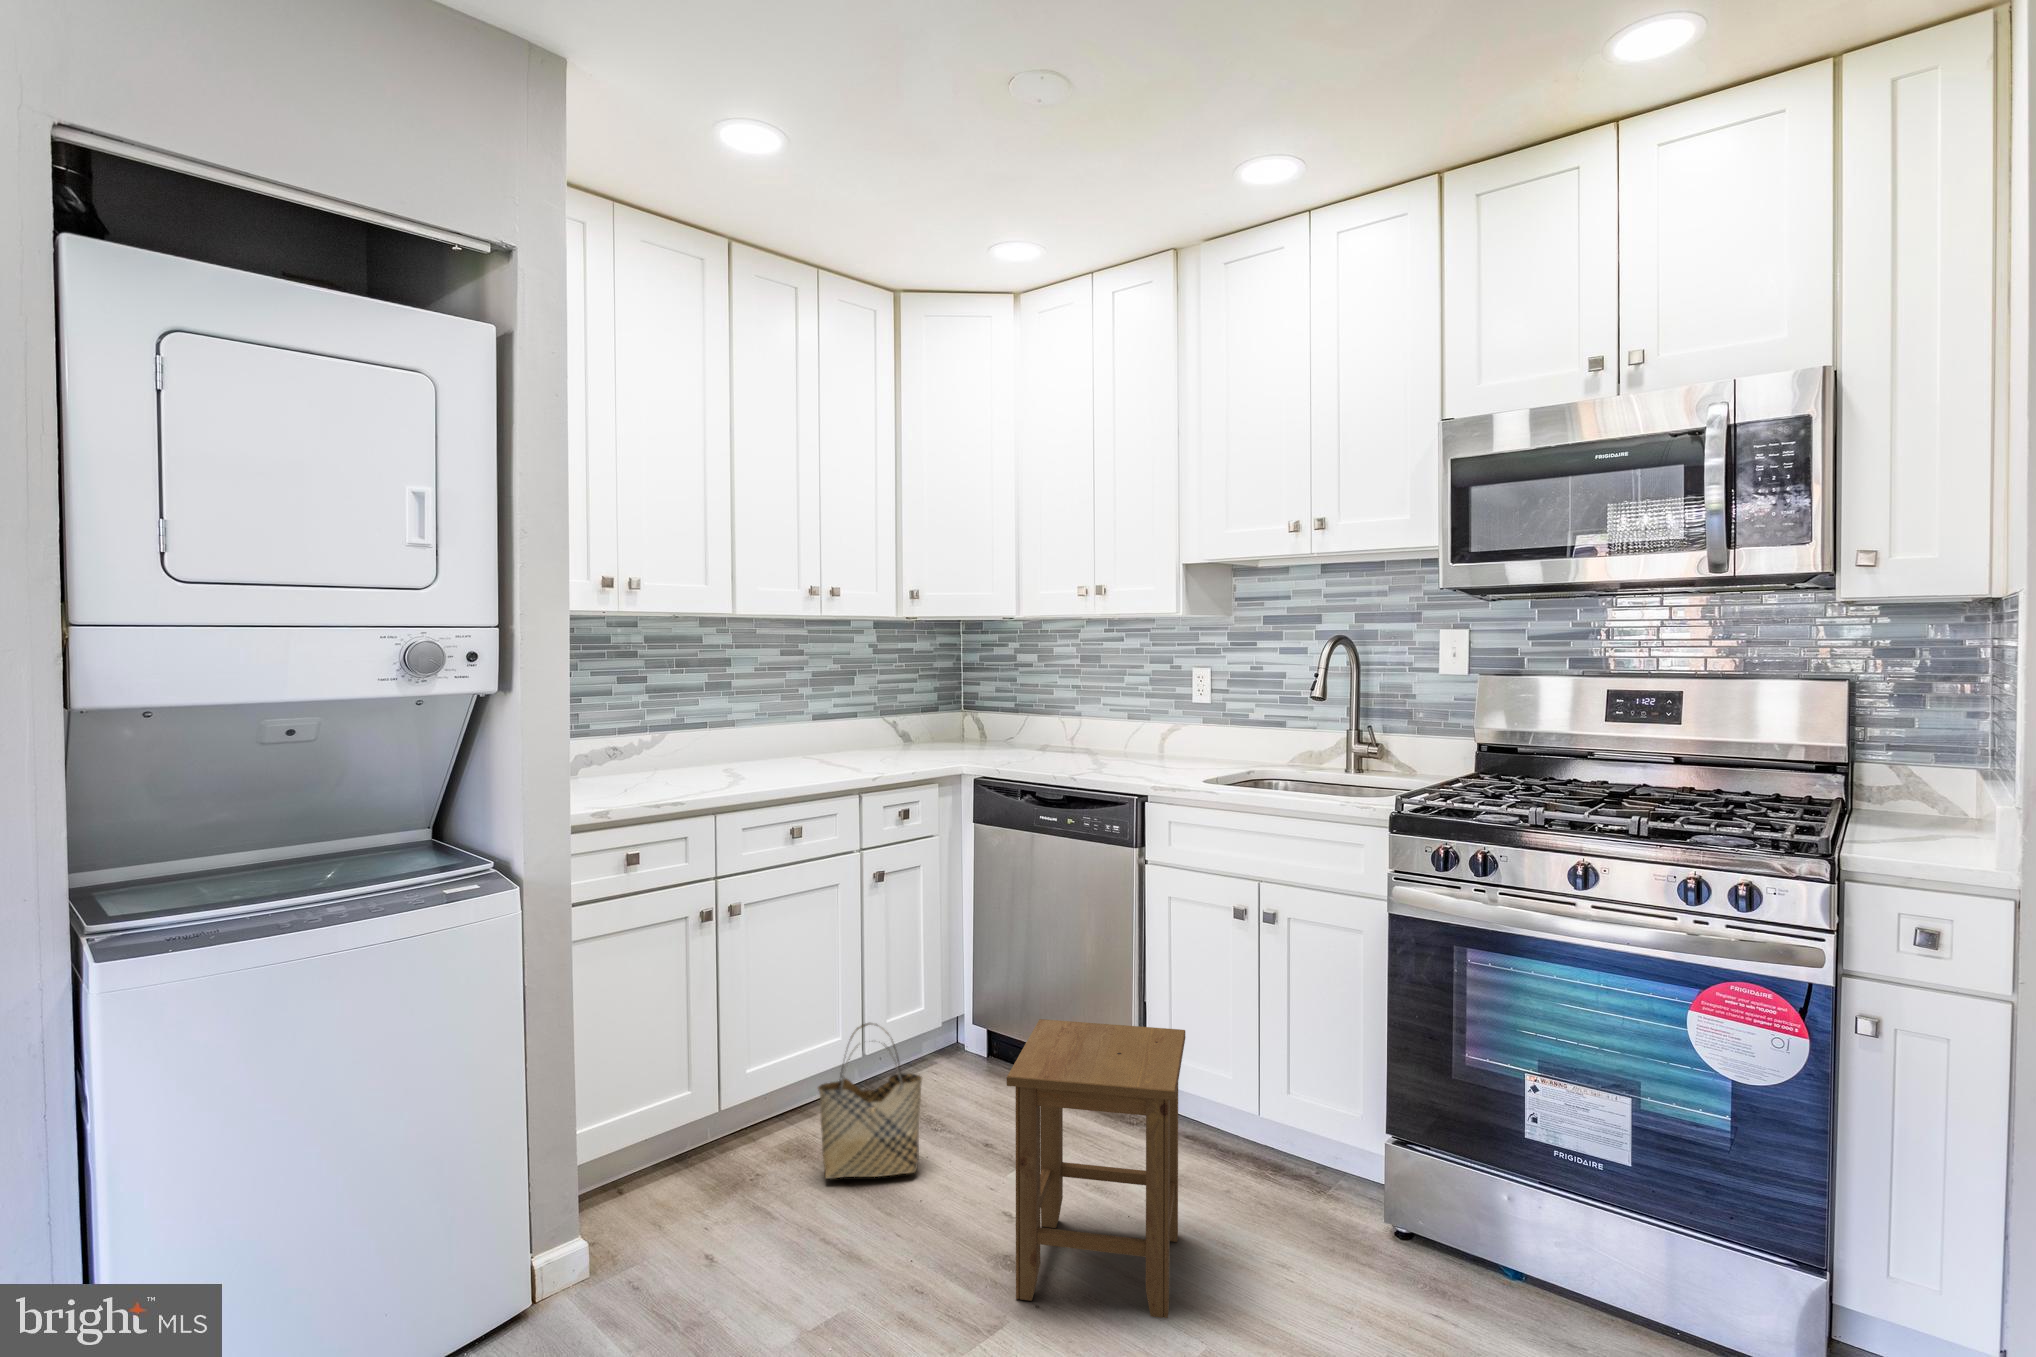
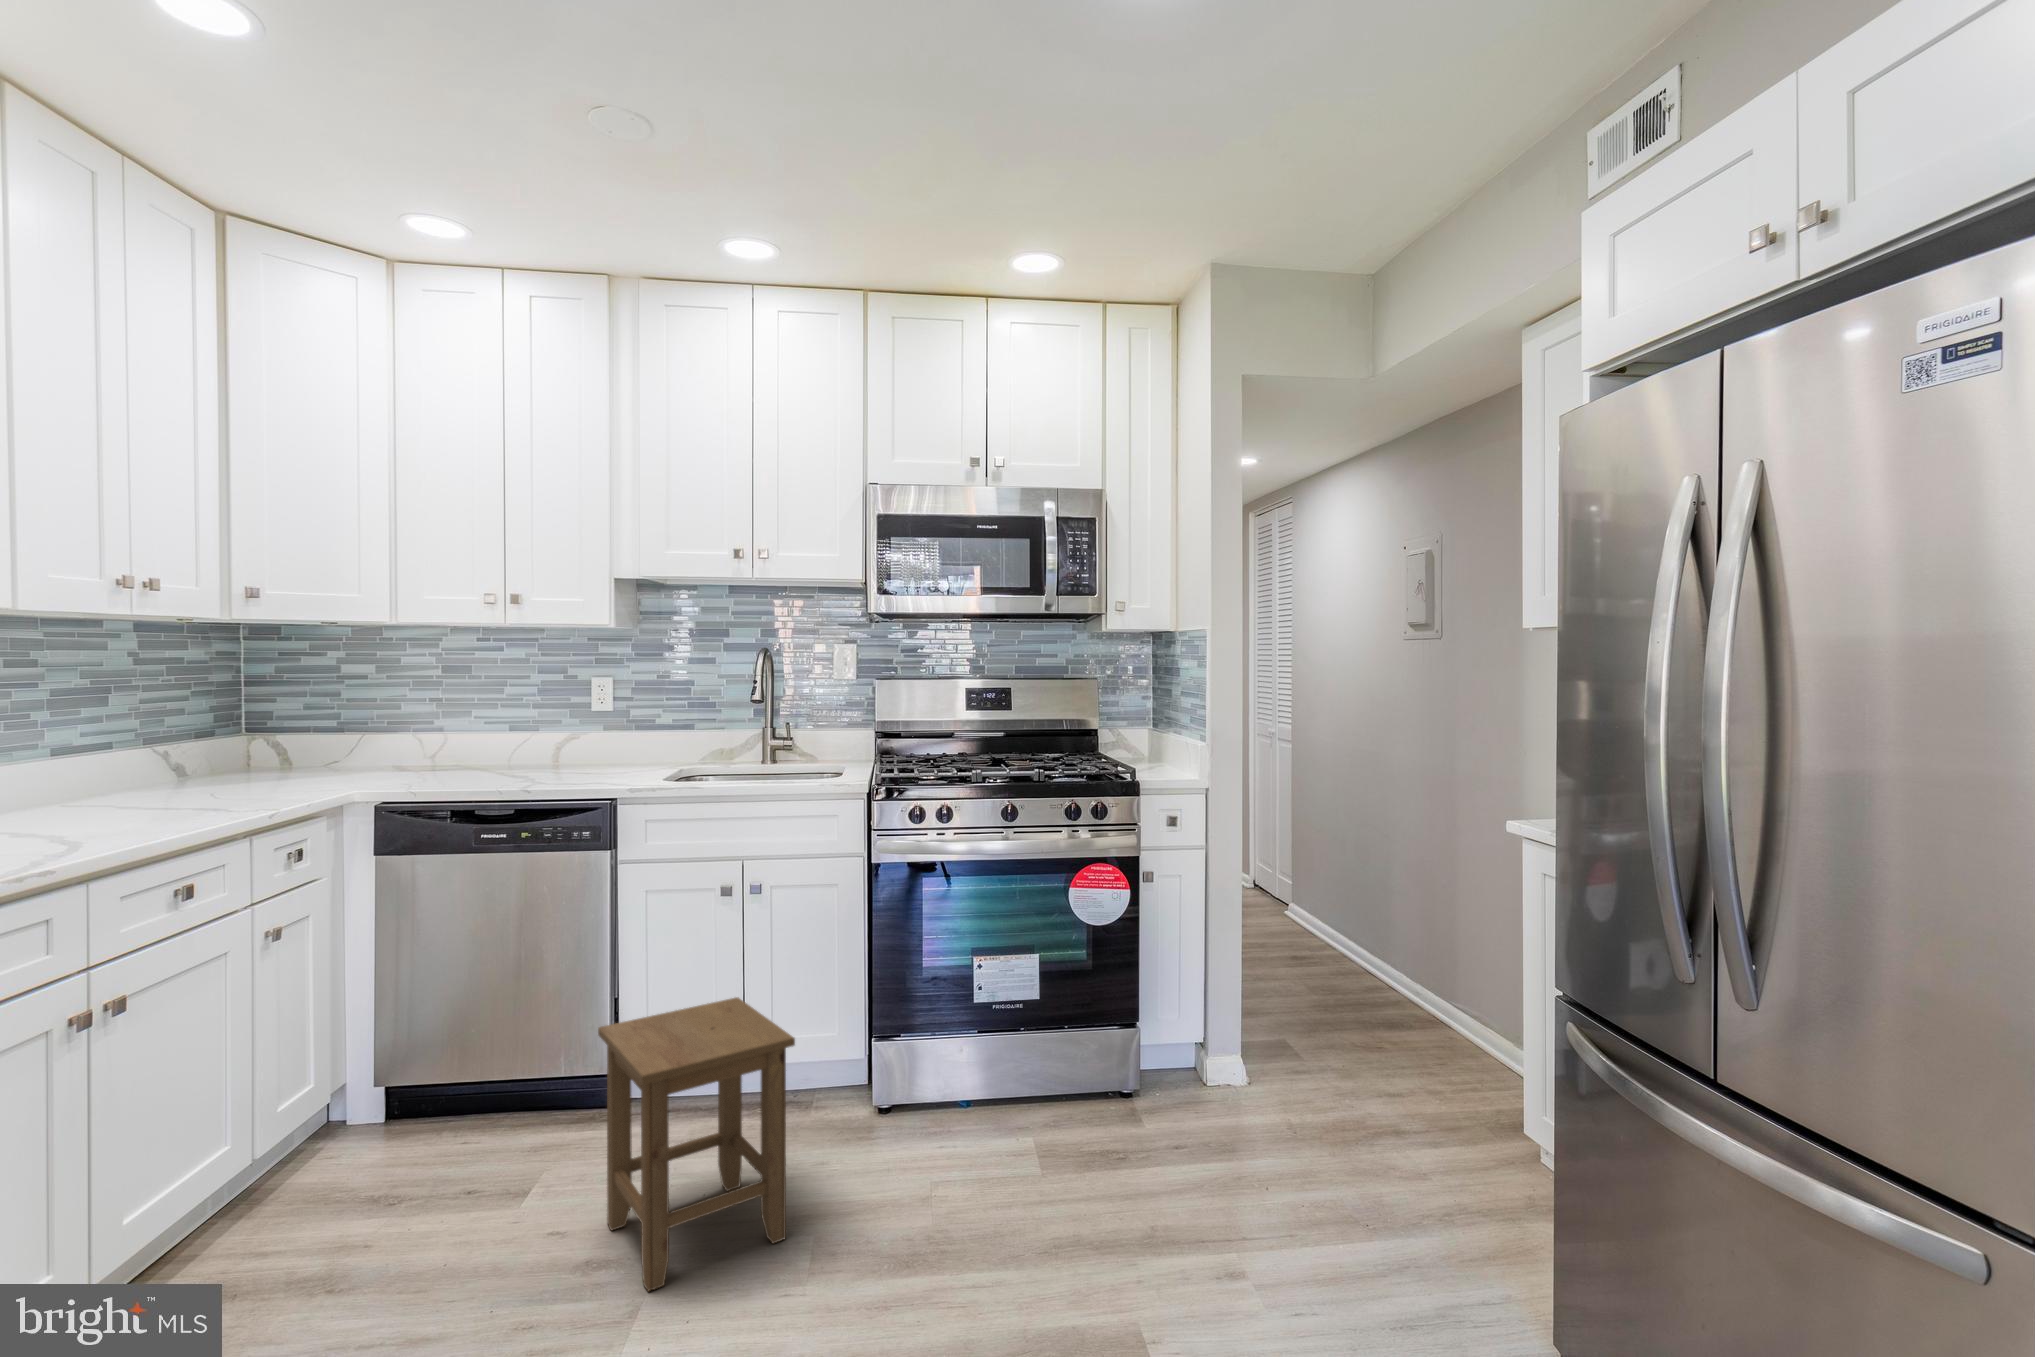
woven basket: present [818,1023,922,1179] -> none [287,1101,427,1305]

